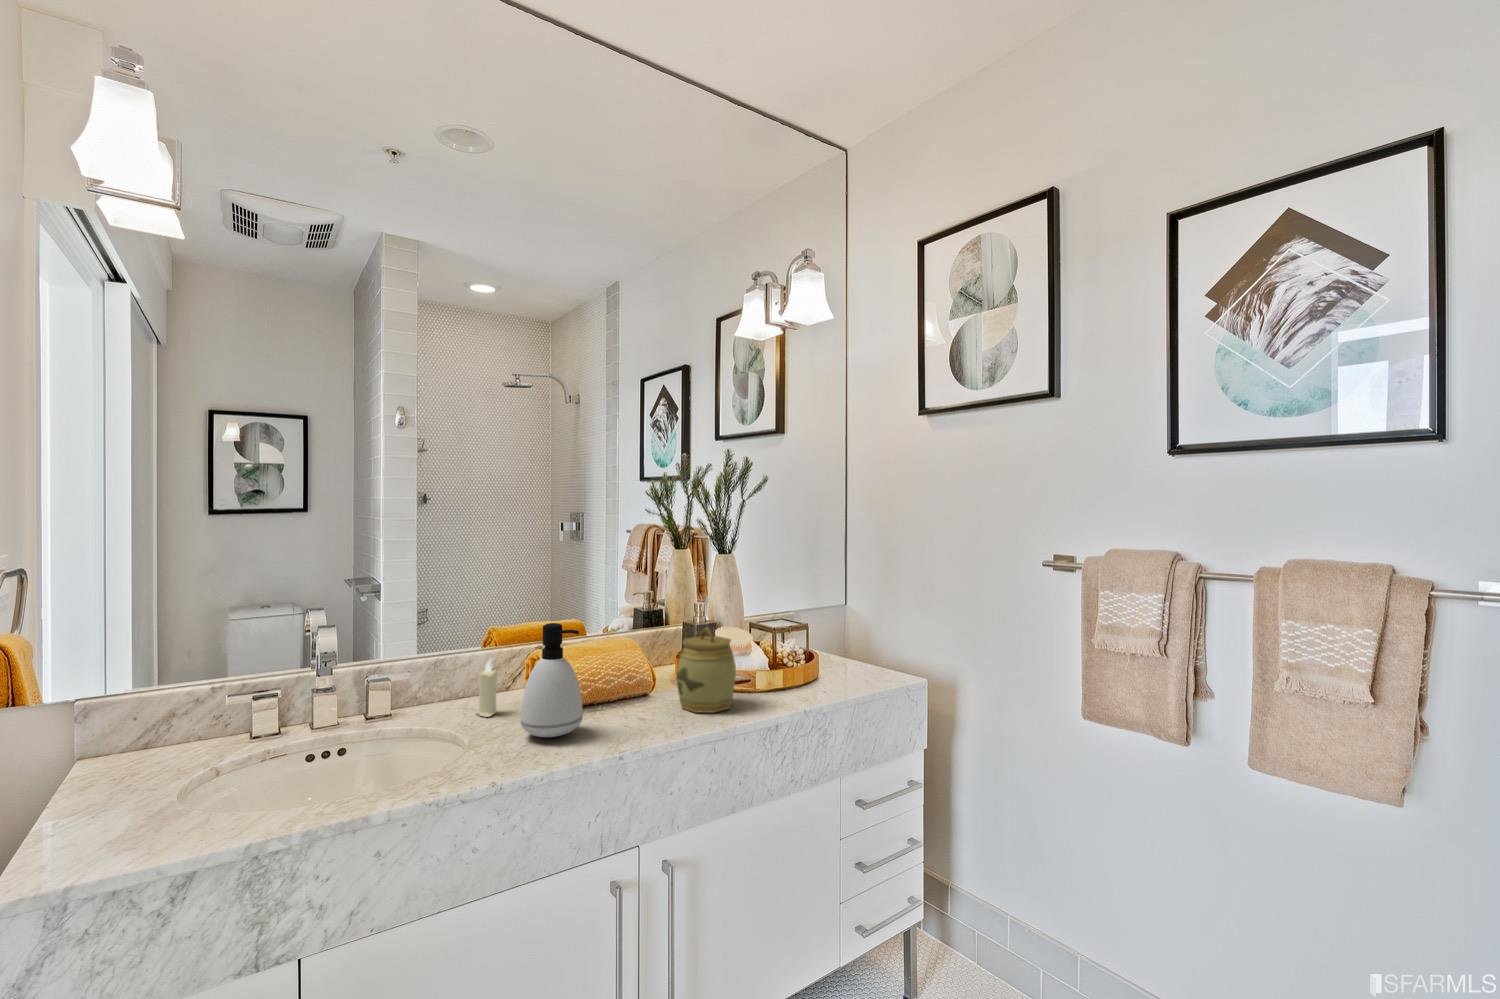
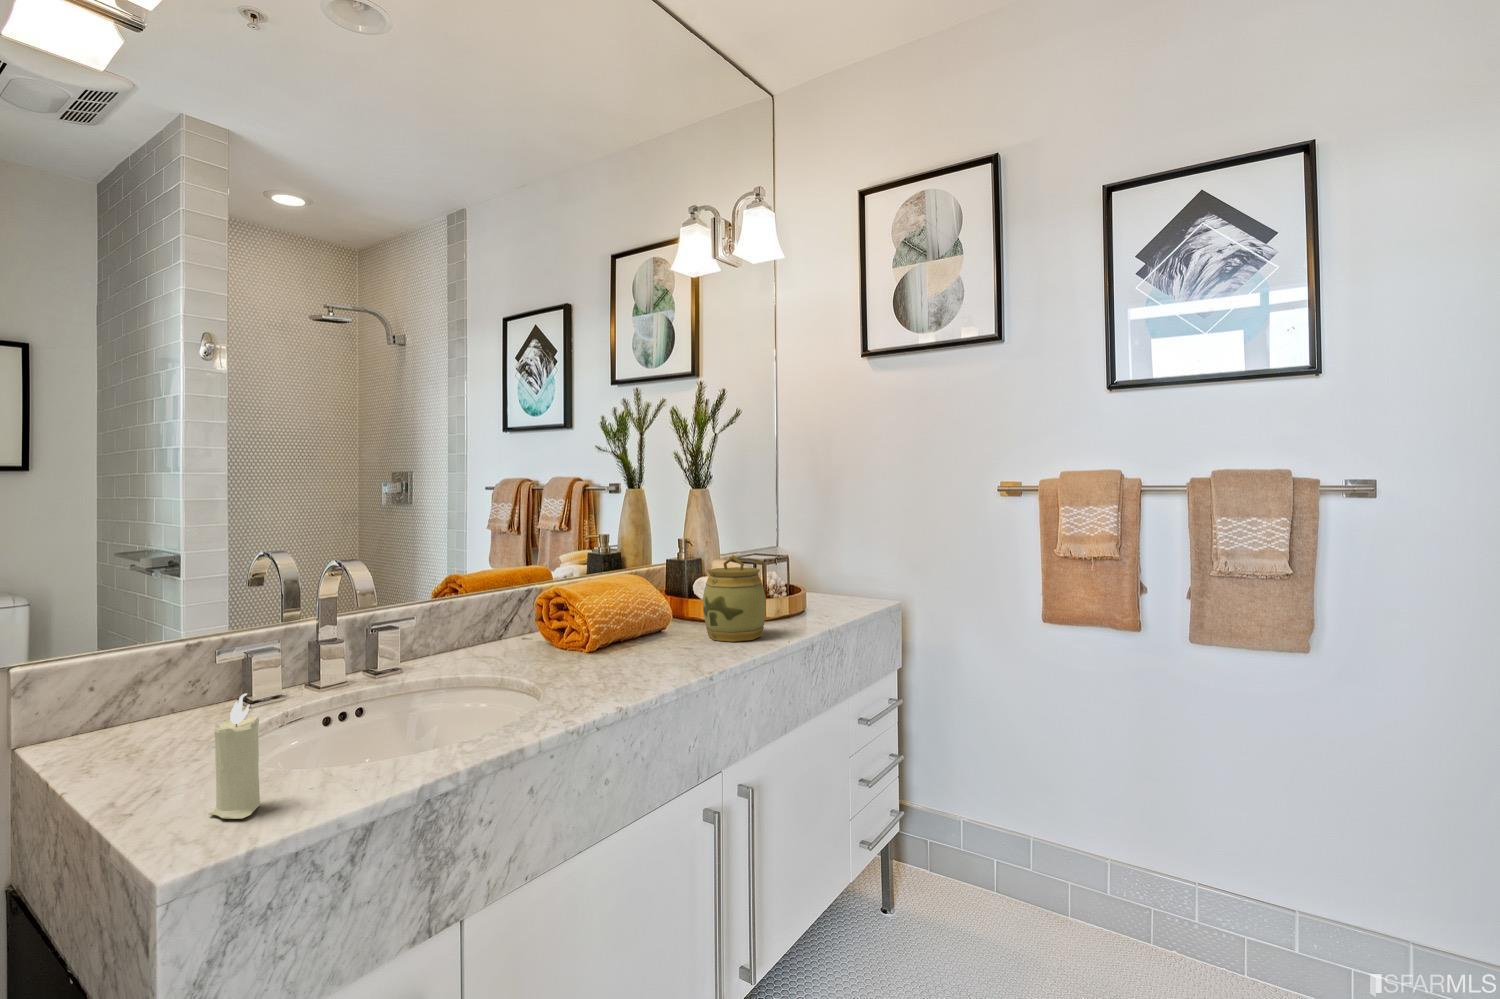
soap dispenser: present [521,623,583,737] -> none [584,547,650,670]
candle: present [477,661,497,717] -> present [208,693,260,819]

